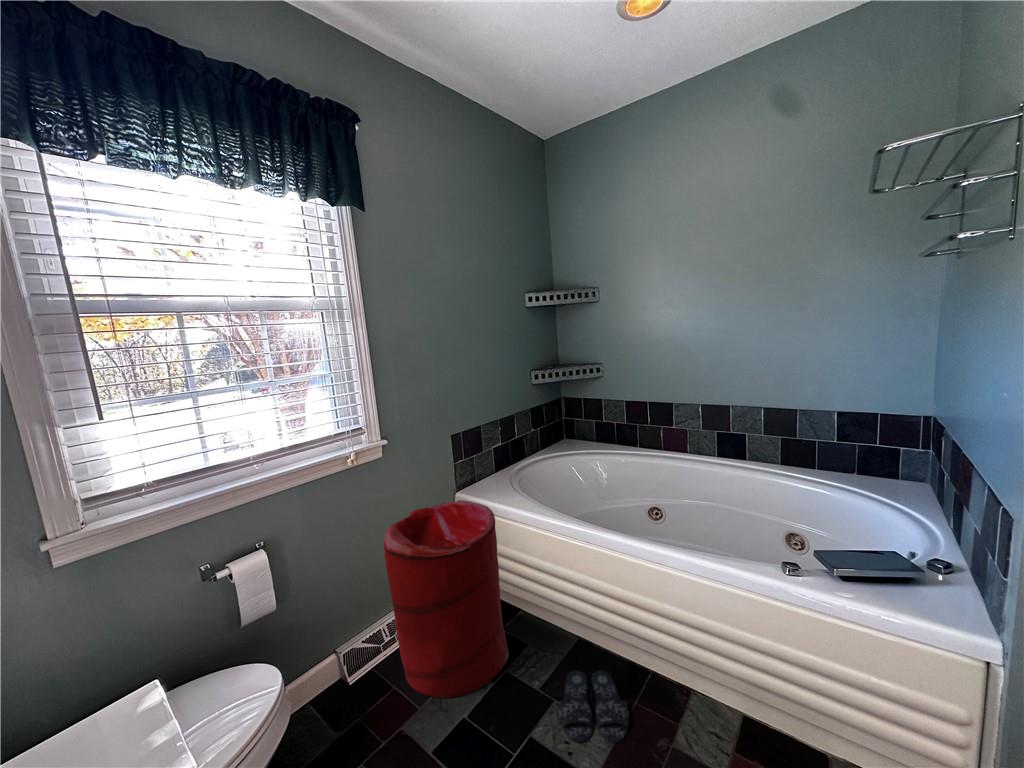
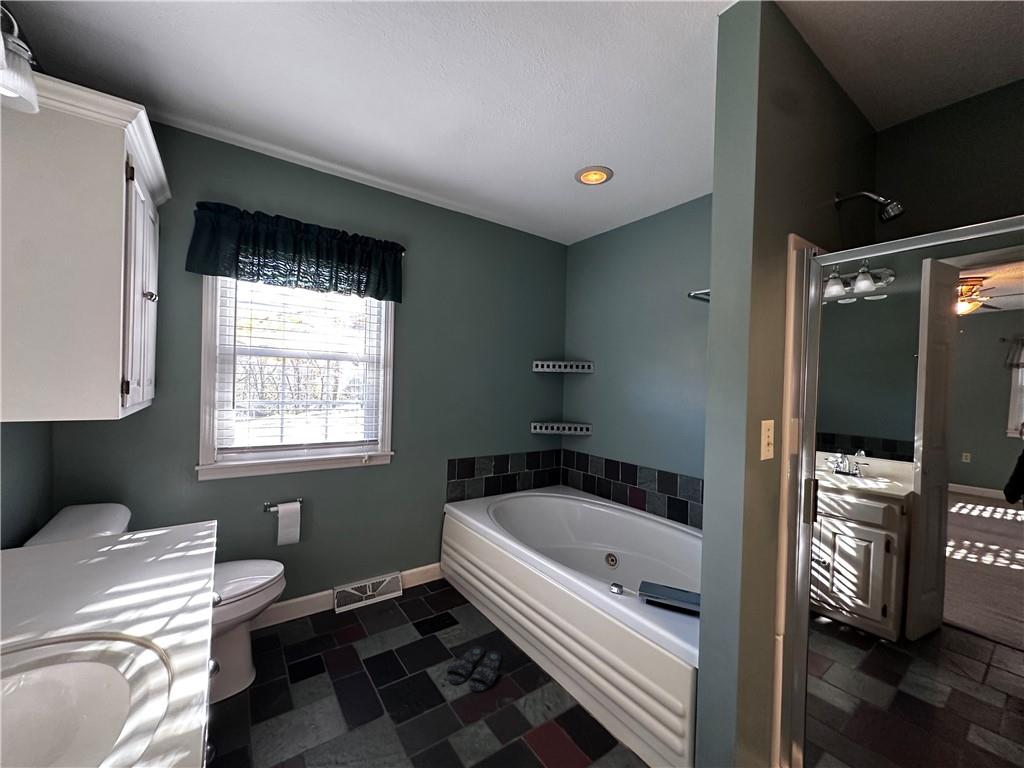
laundry hamper: present [384,500,509,698] -> none [371,505,451,638]

